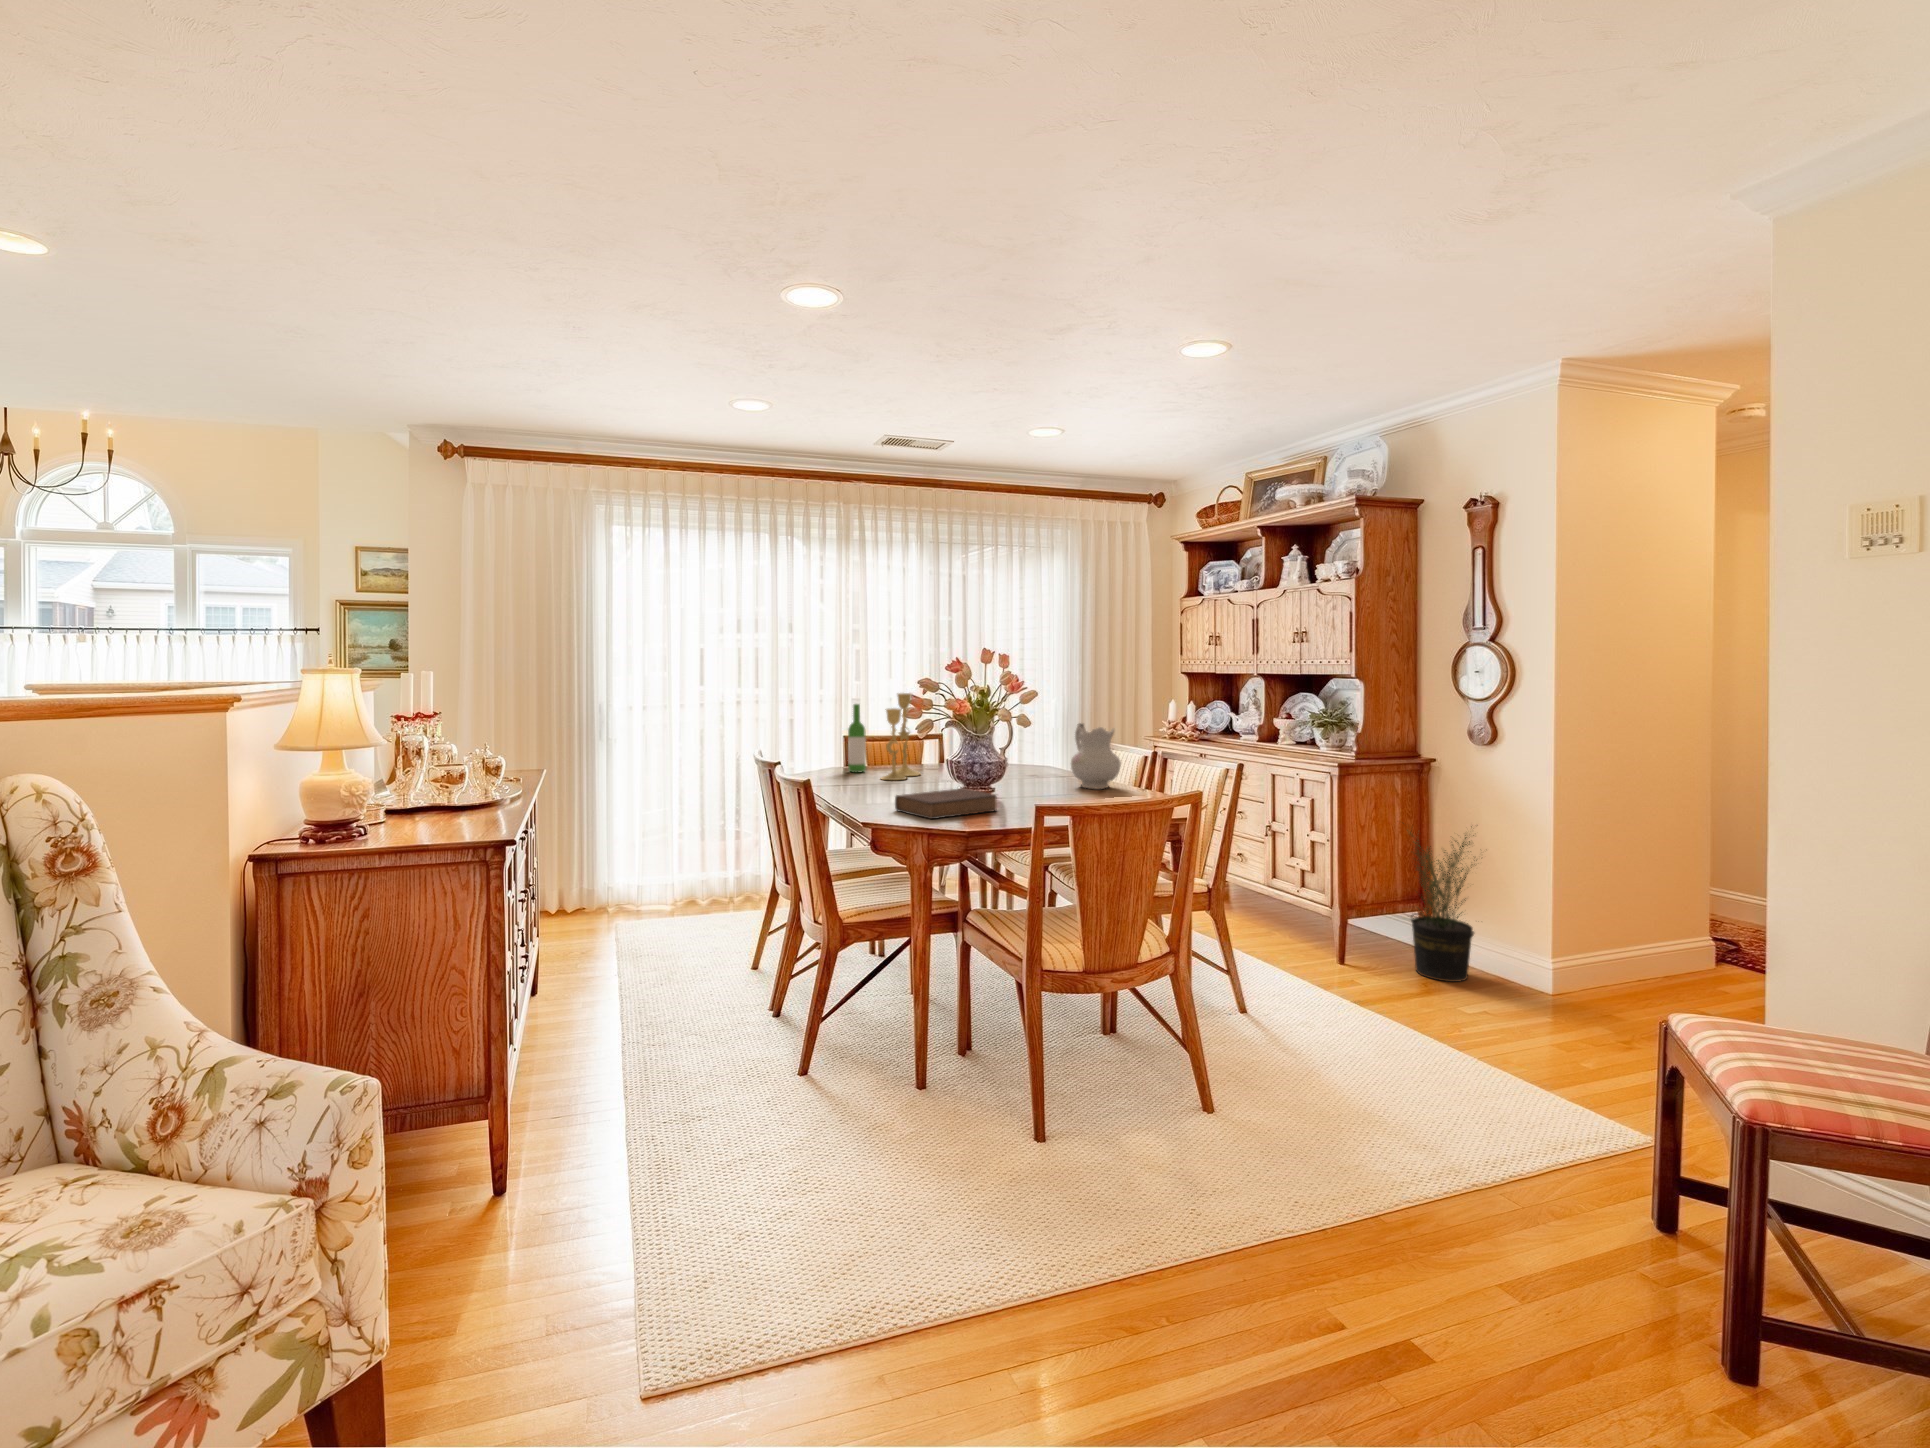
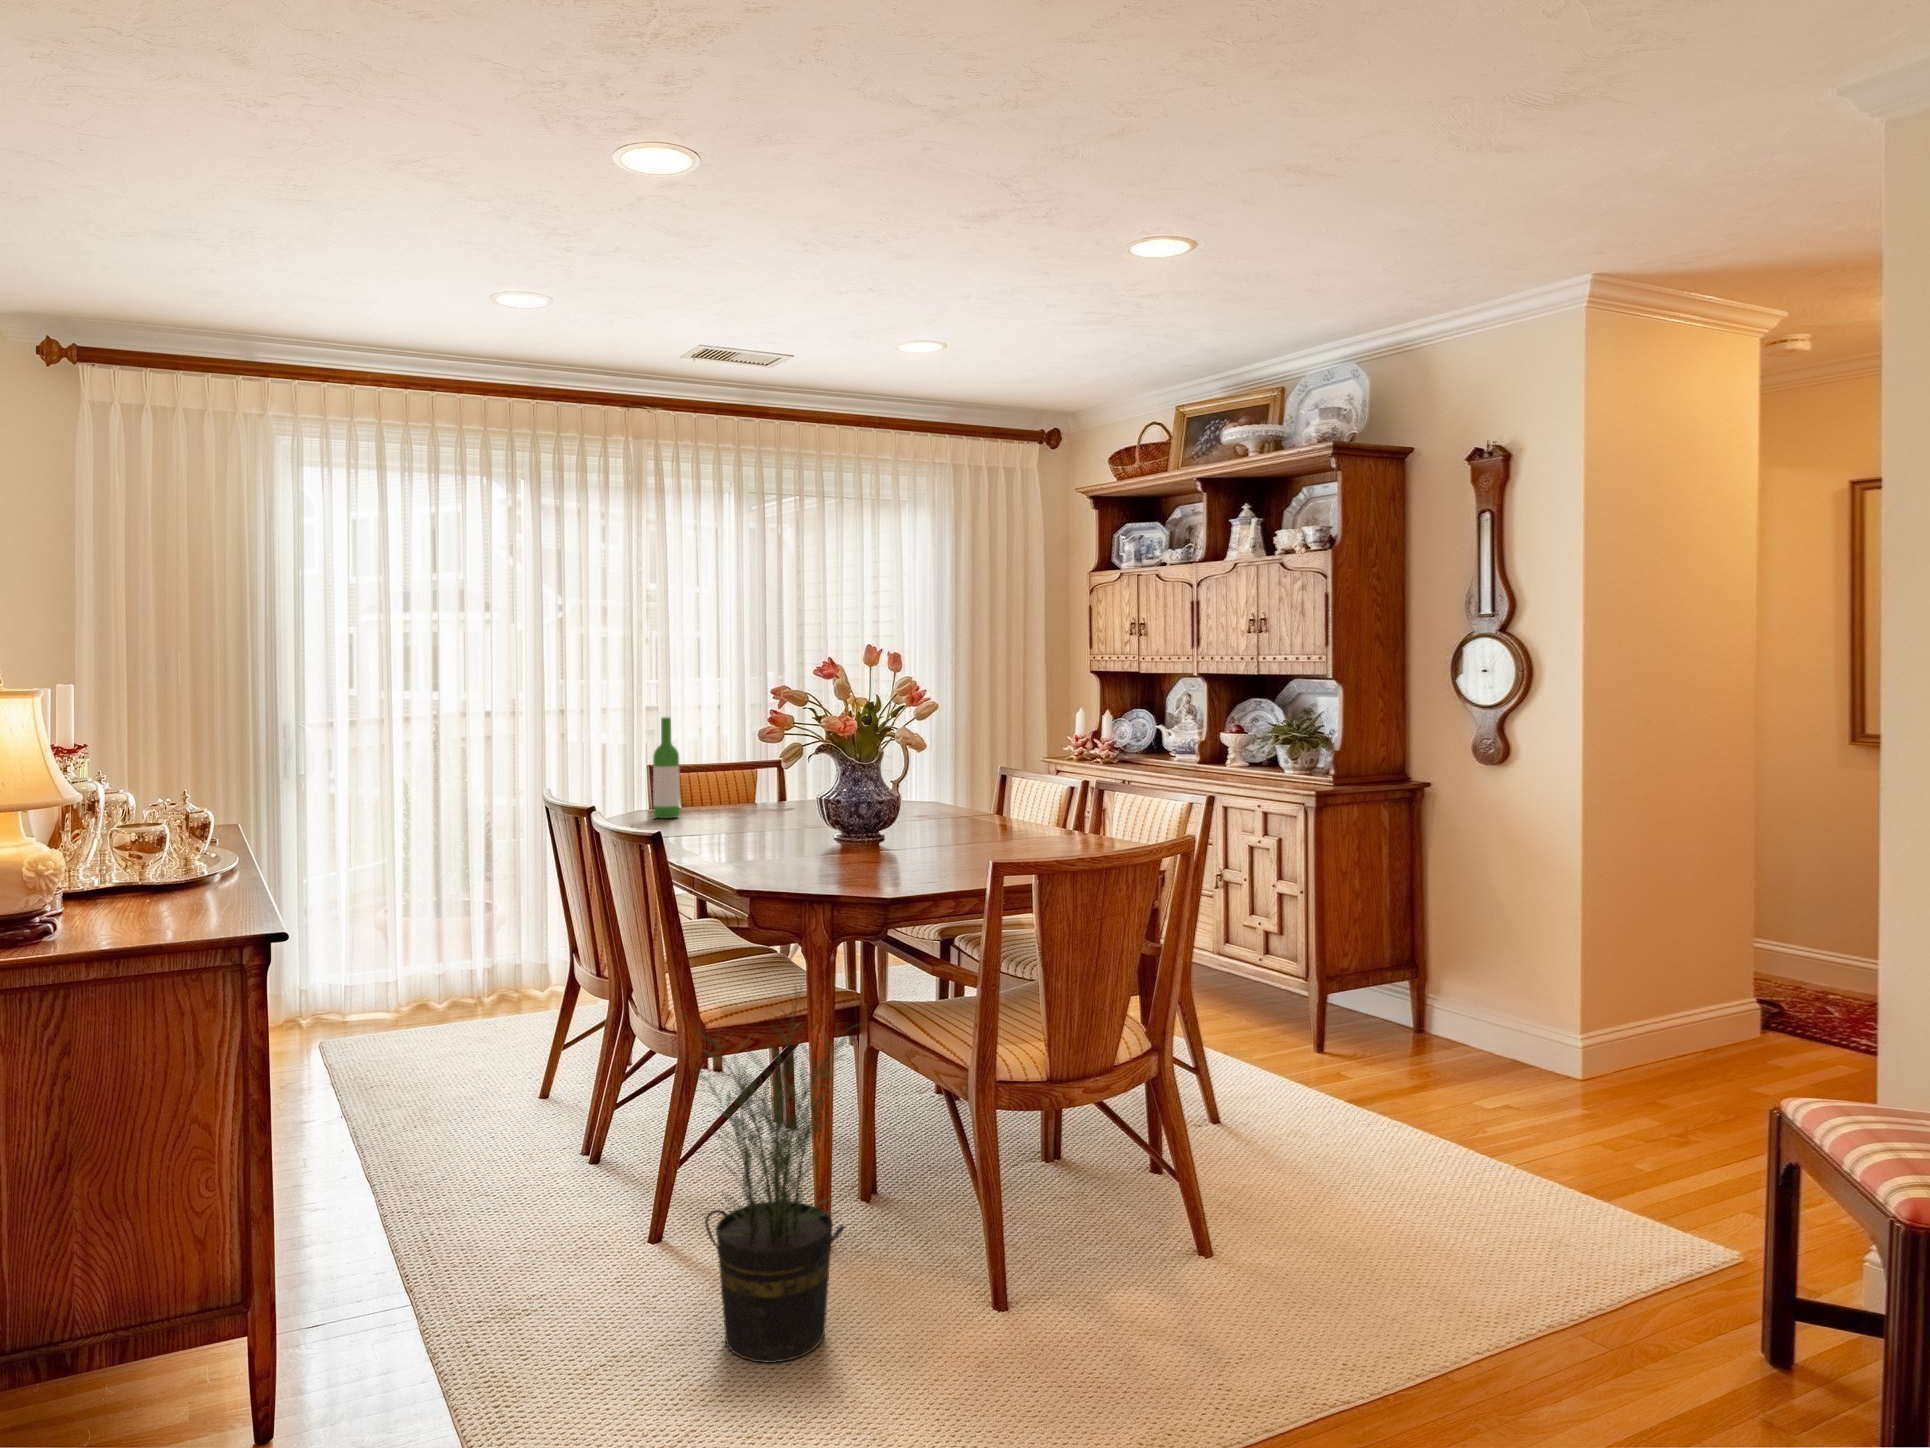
candlestick: present [881,693,920,780] -> none [708,701,764,828]
ceramic pitcher: present [1071,723,1121,789] -> none [982,740,1050,831]
book: present [895,788,997,819] -> none [757,833,906,878]
potted plant: present [1407,826,1477,982] -> present [681,985,864,1363]

